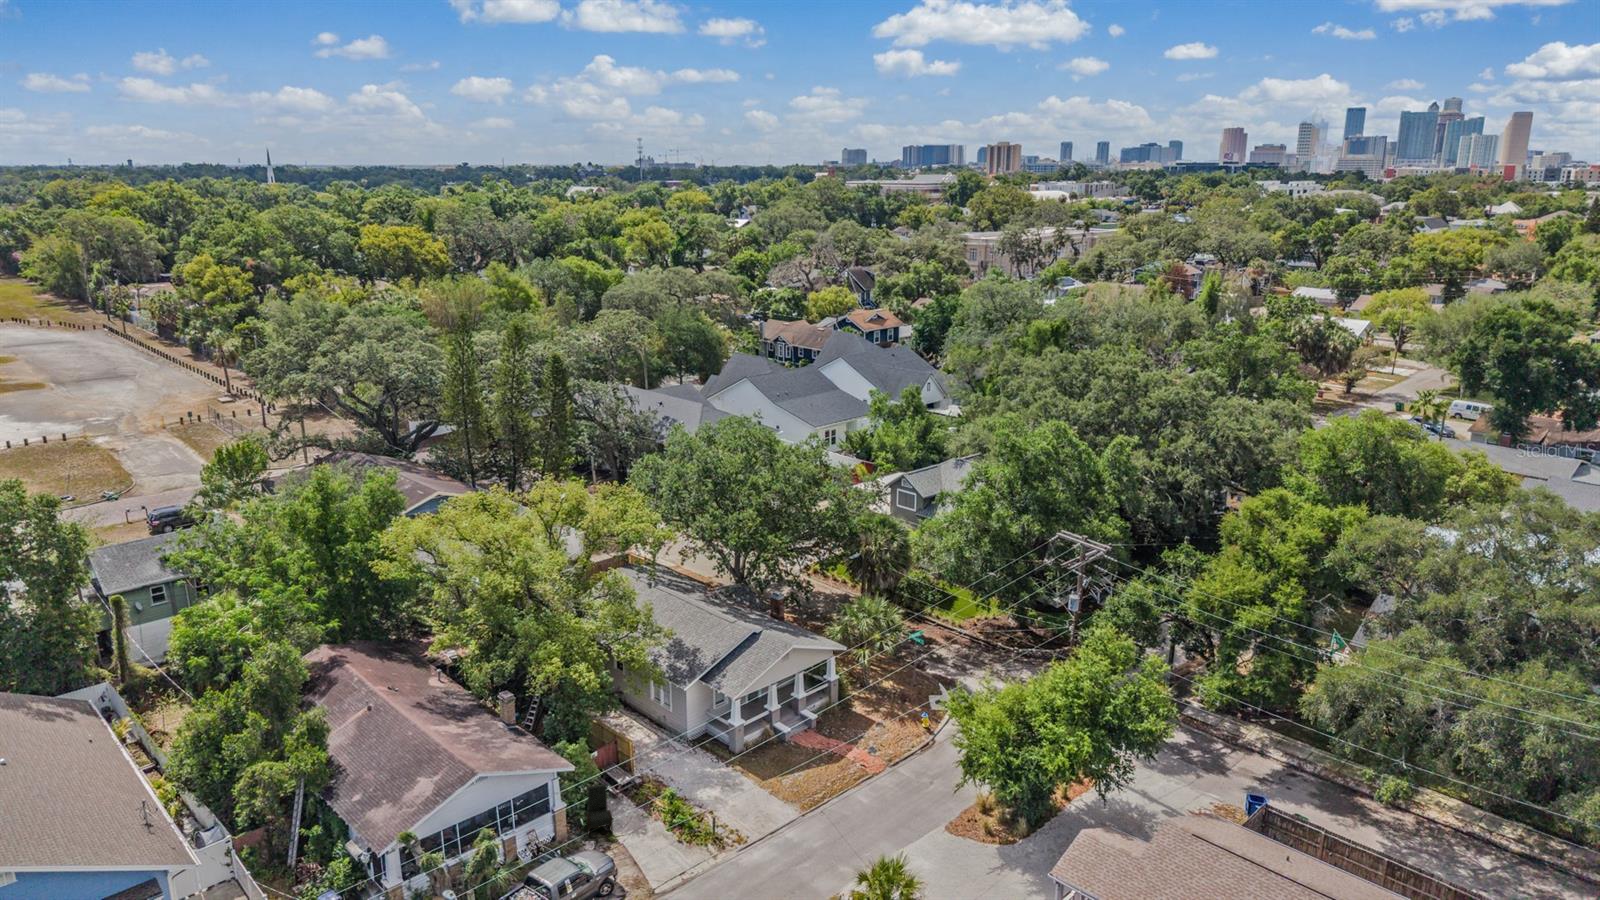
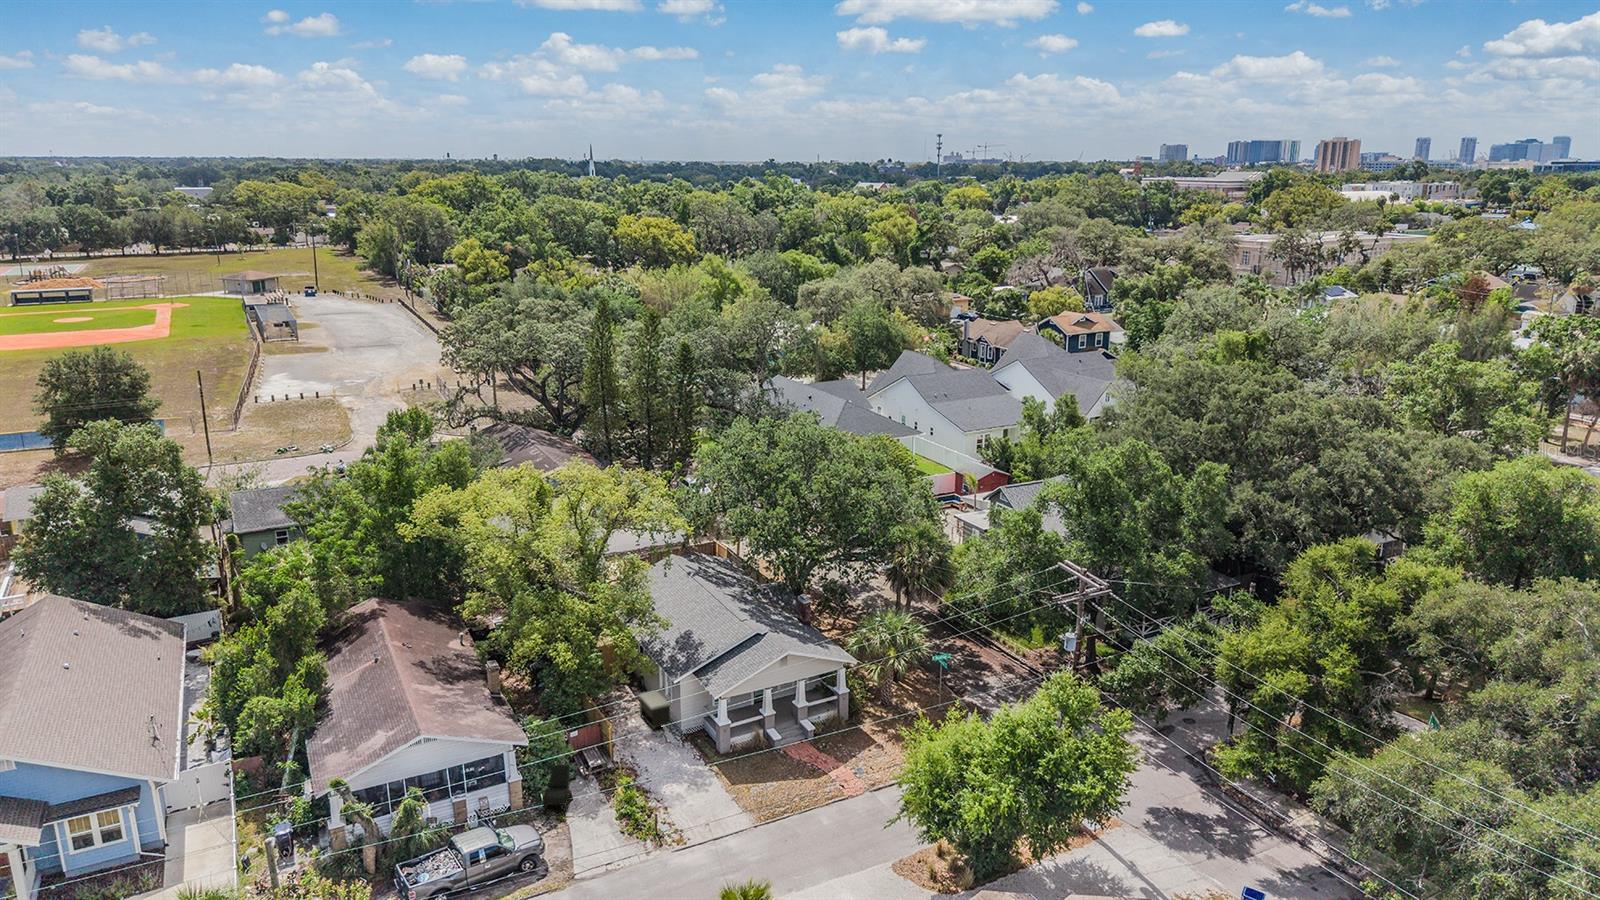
storage bench: none [639,701,676,740] -> present [639,690,670,729]

